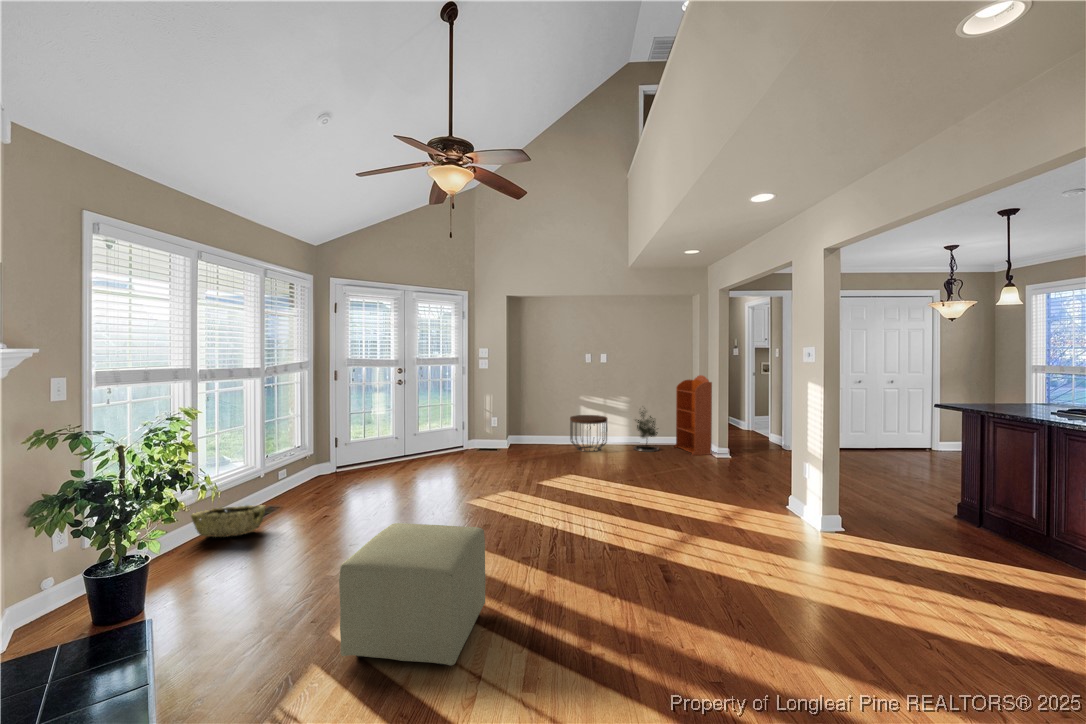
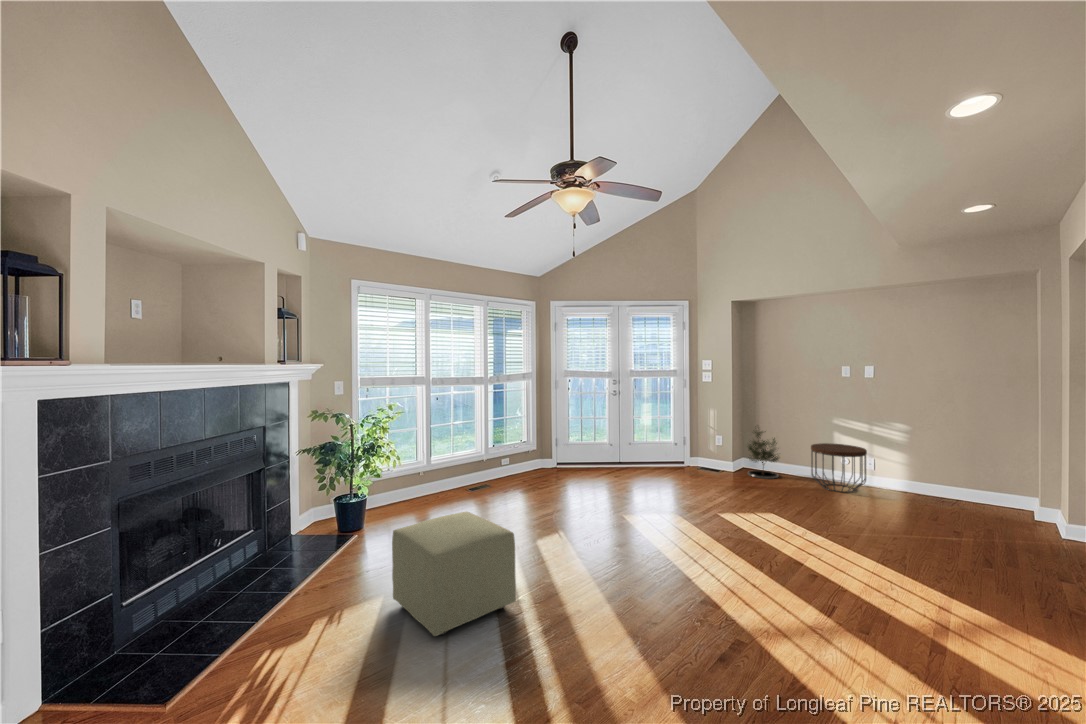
bookcase: present [674,375,712,455] -> none [992,402,1059,531]
potted tree: present [634,412,658,452] -> present [748,431,779,479]
woven basket: present [191,505,265,537] -> none [422,479,466,502]

